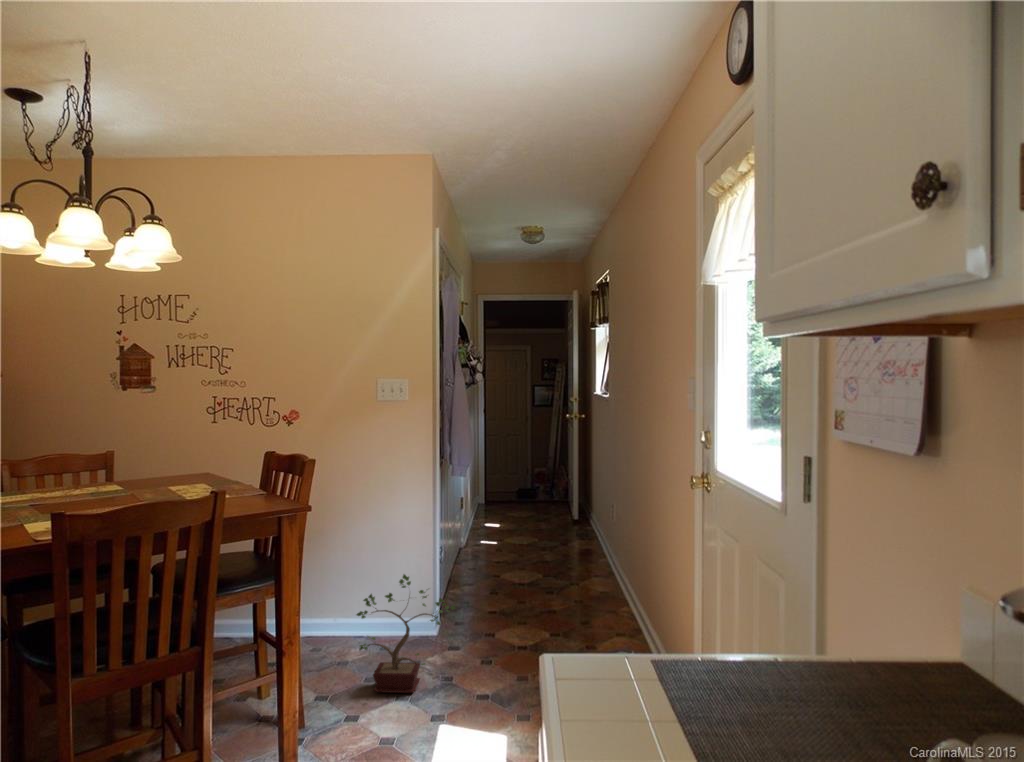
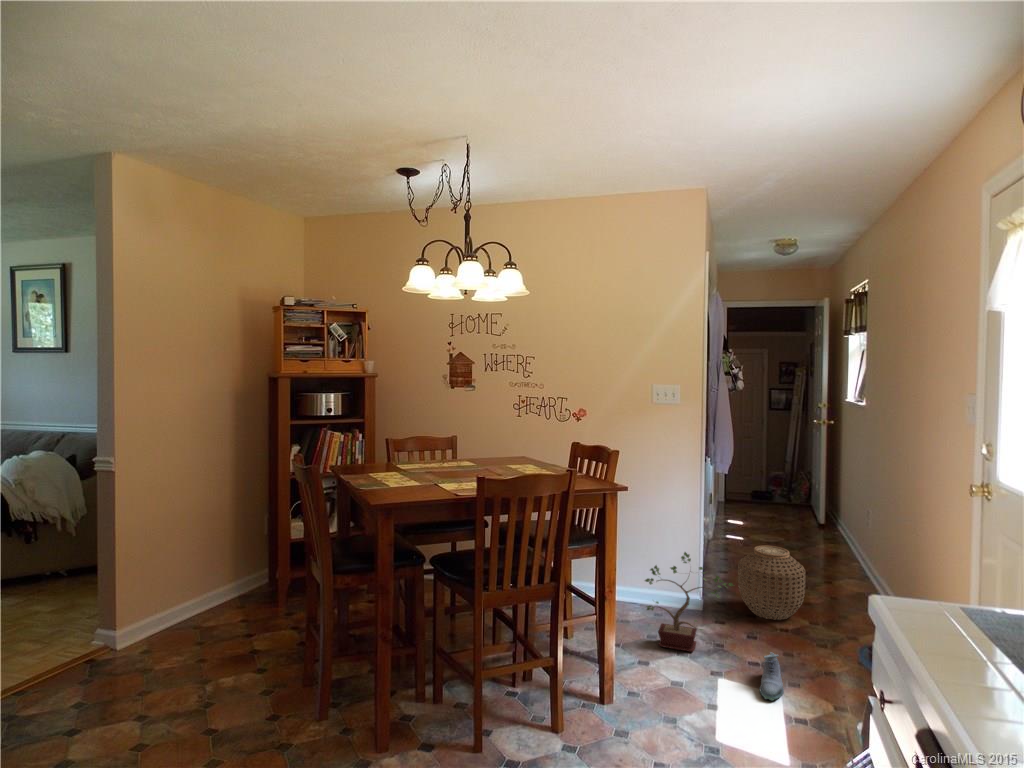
woven basket: none [476,553,544,635] -> present [738,545,806,620]
shoe: none [479,682,506,744] -> present [760,653,784,701]

